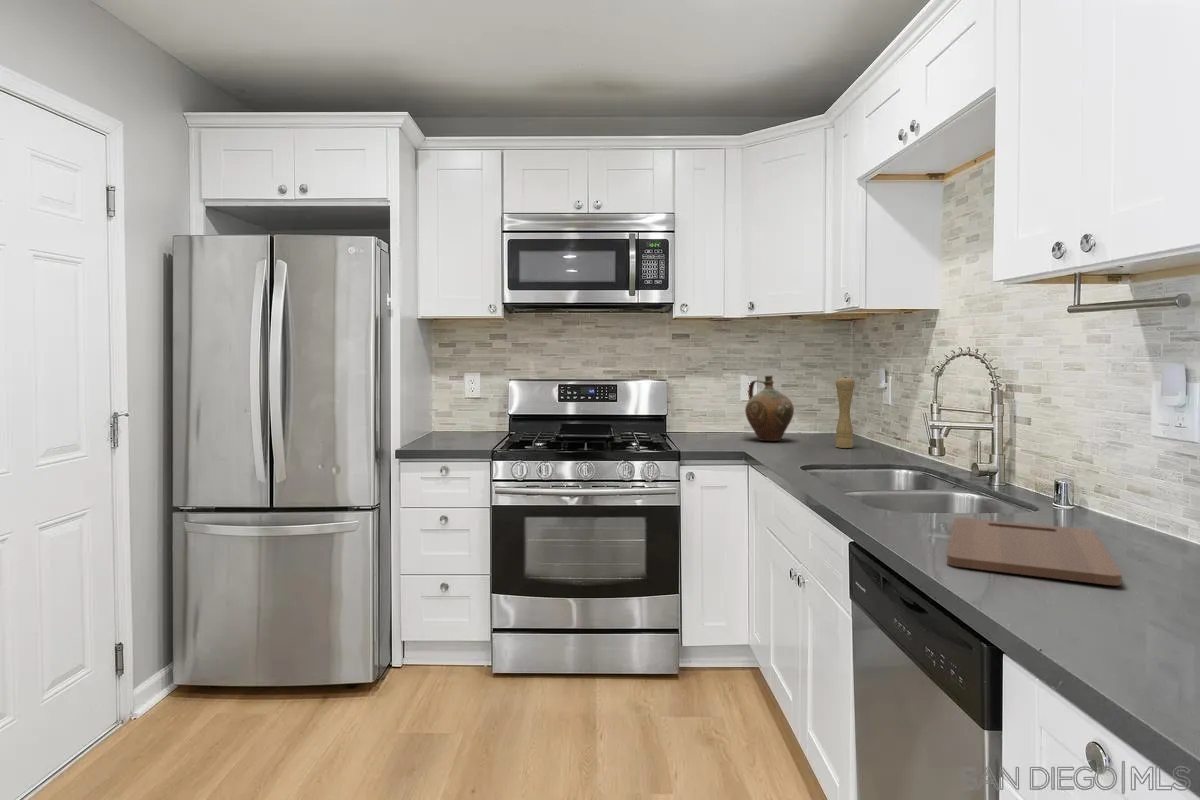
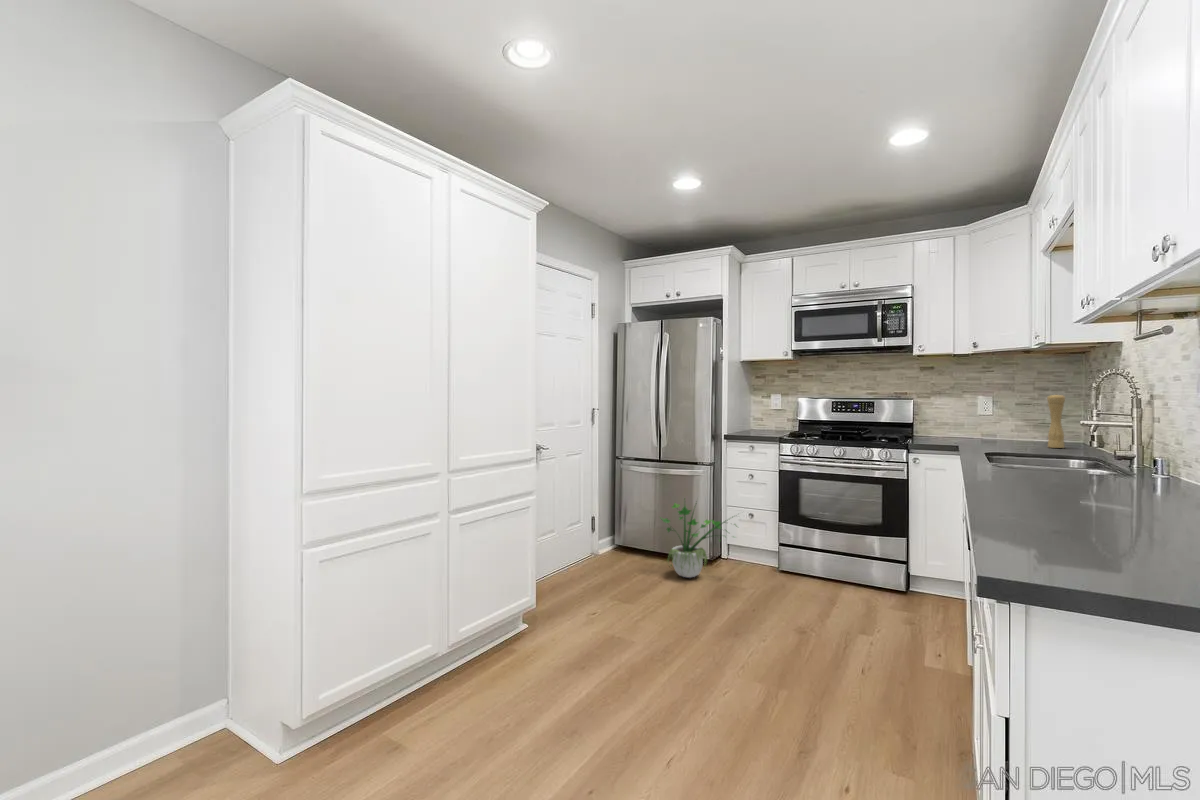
ceramic jug: present [745,376,794,441] -> none [973,394,1017,442]
cutting board: present [947,518,1122,585] -> none [994,473,1142,497]
potted plant: none [271,557,442,733] -> present [662,504,735,578]

